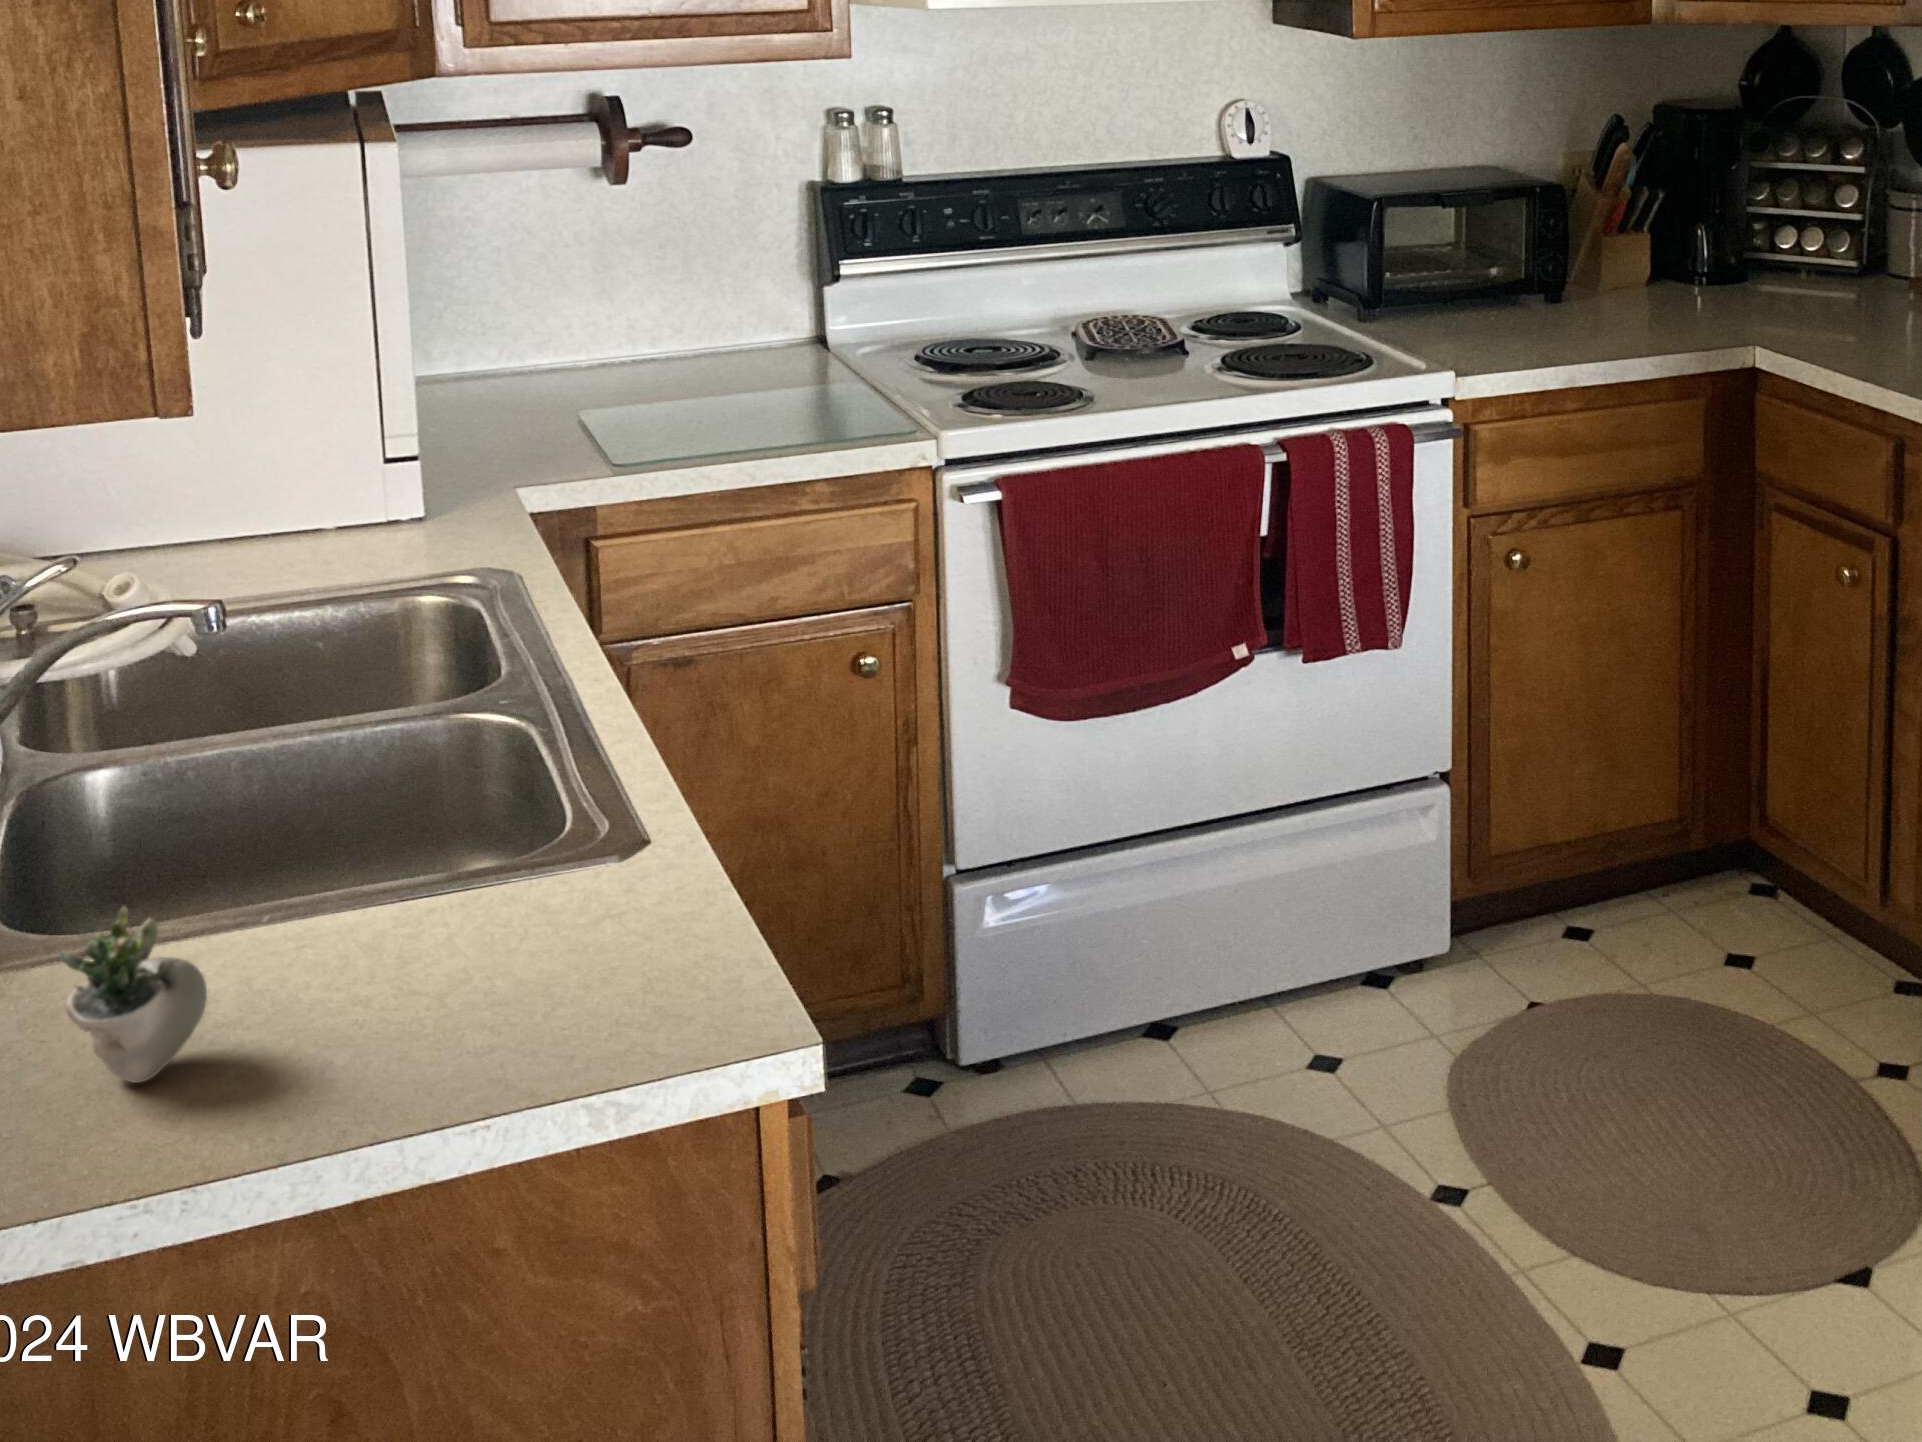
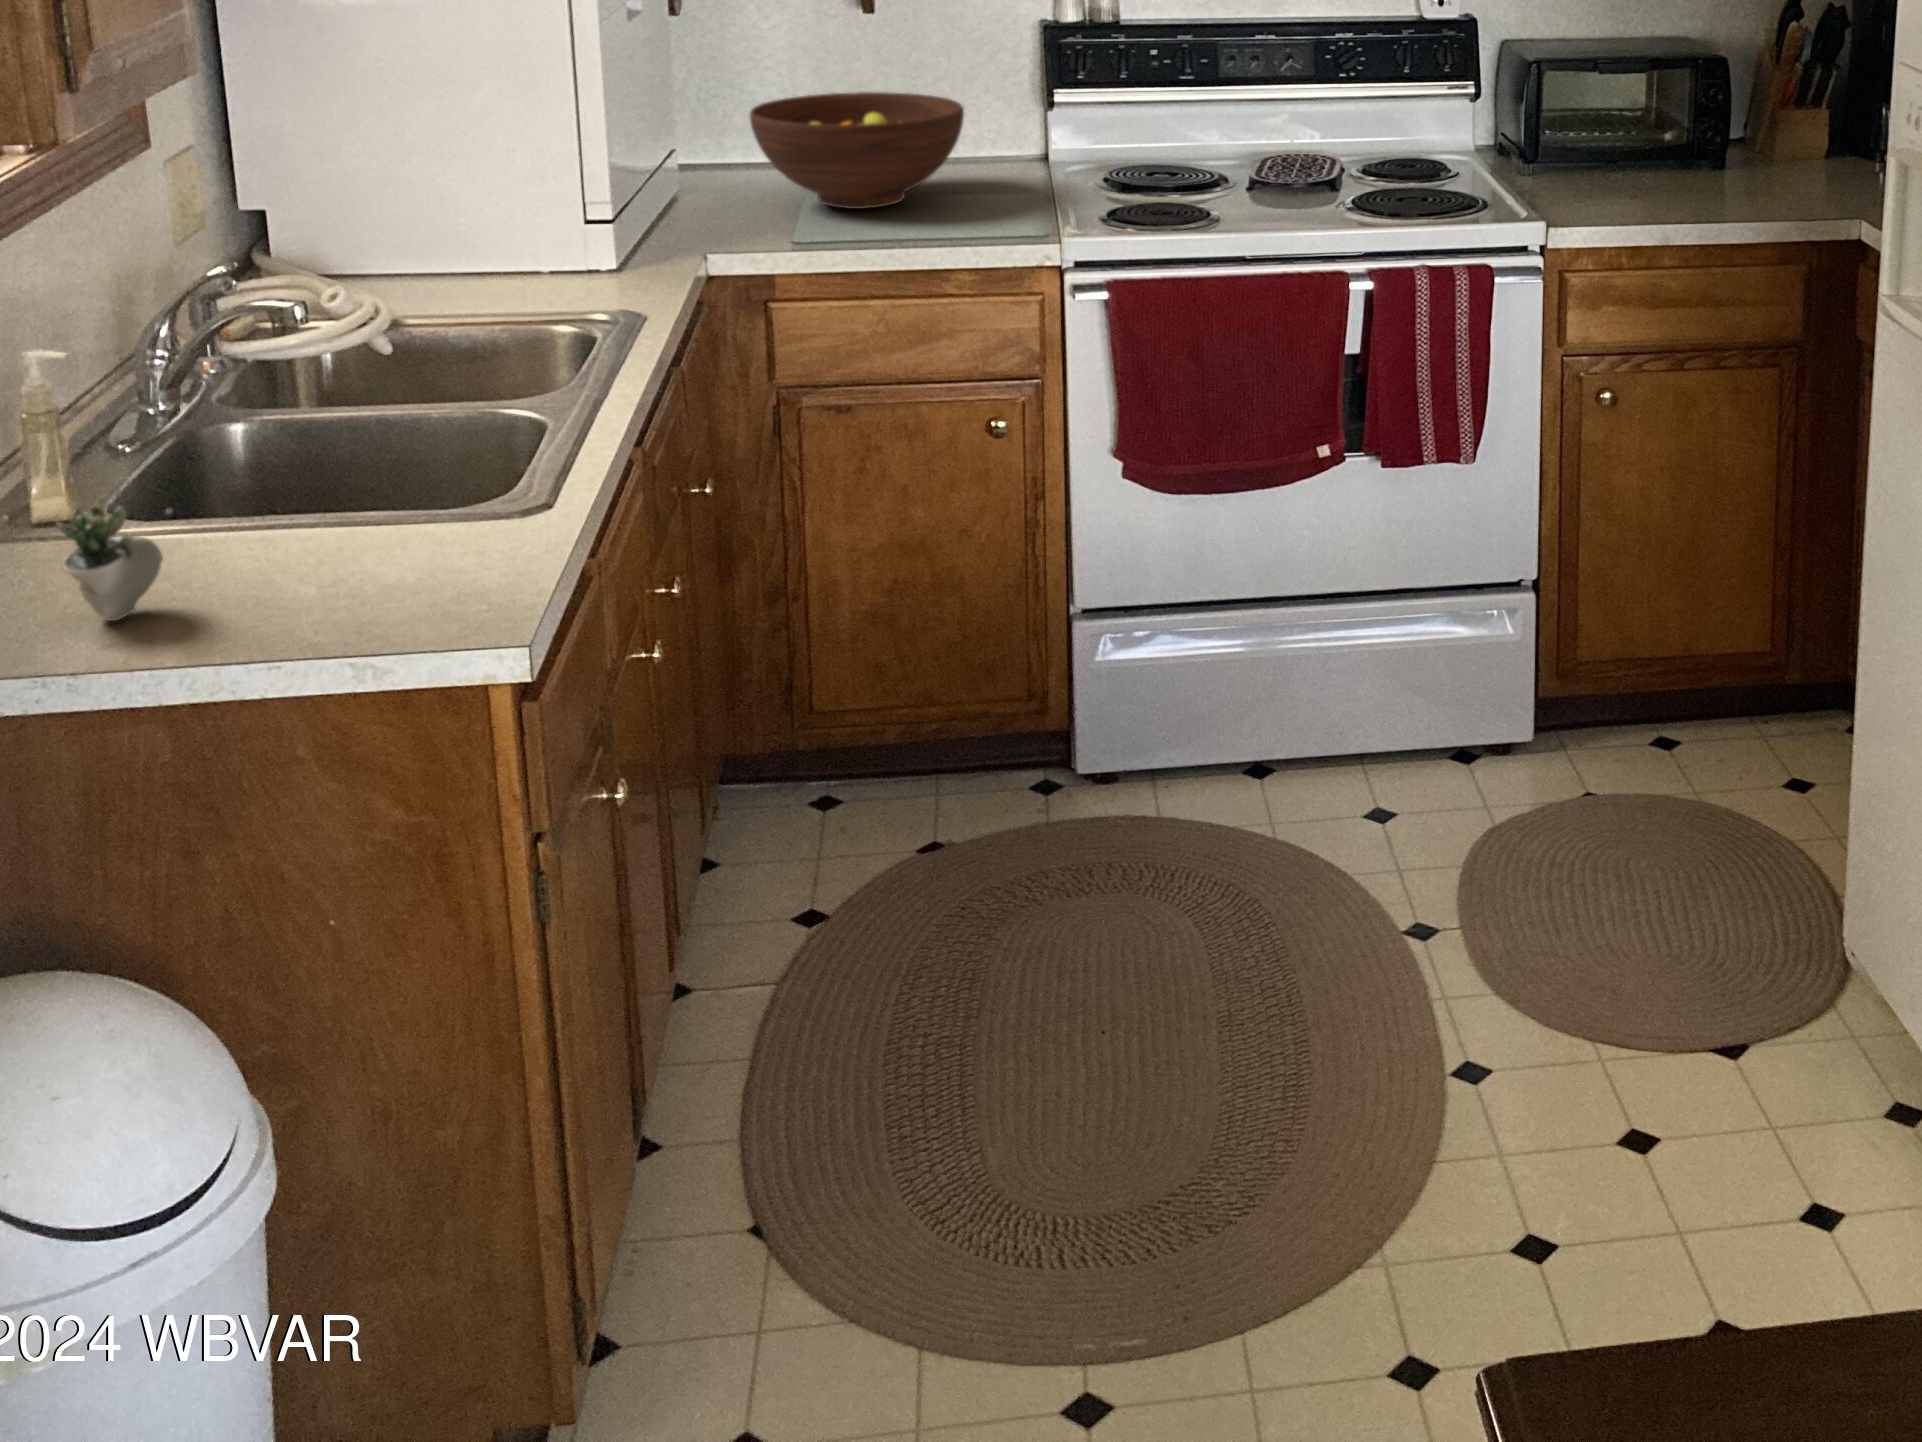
fruit bowl: none [509,275,771,417] -> present [750,92,964,209]

